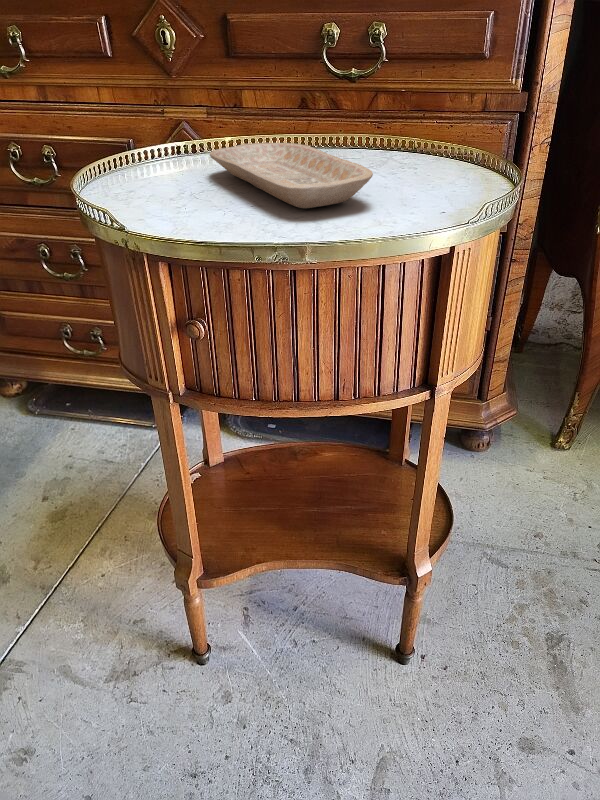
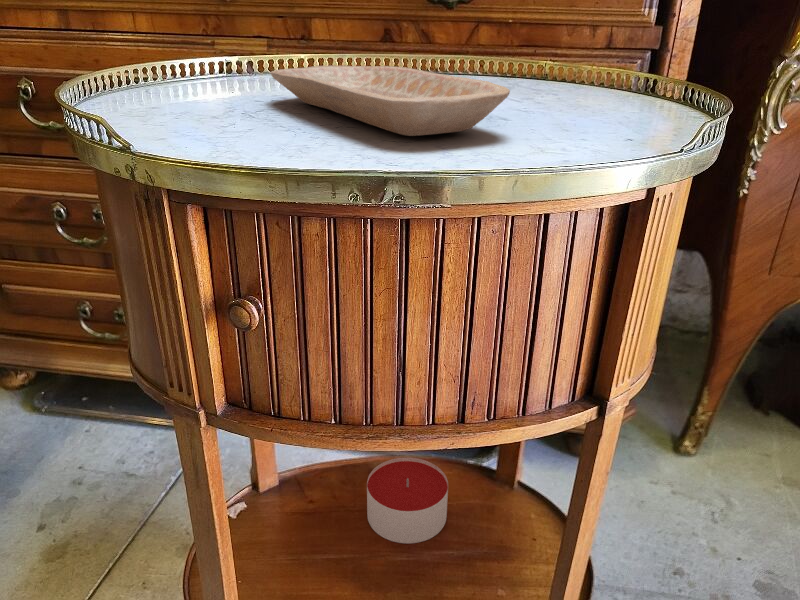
candle: none [289,442,350,503] -> present [367,458,448,543]

